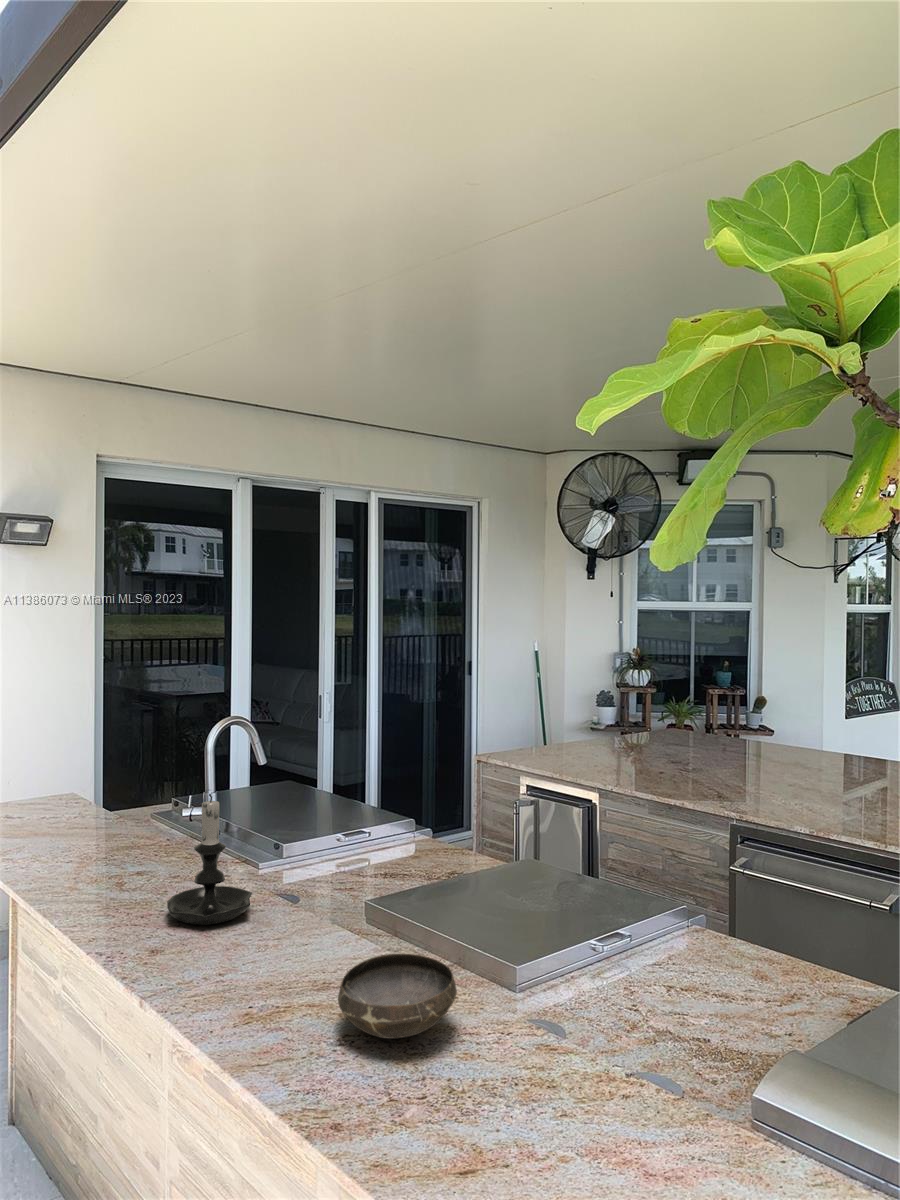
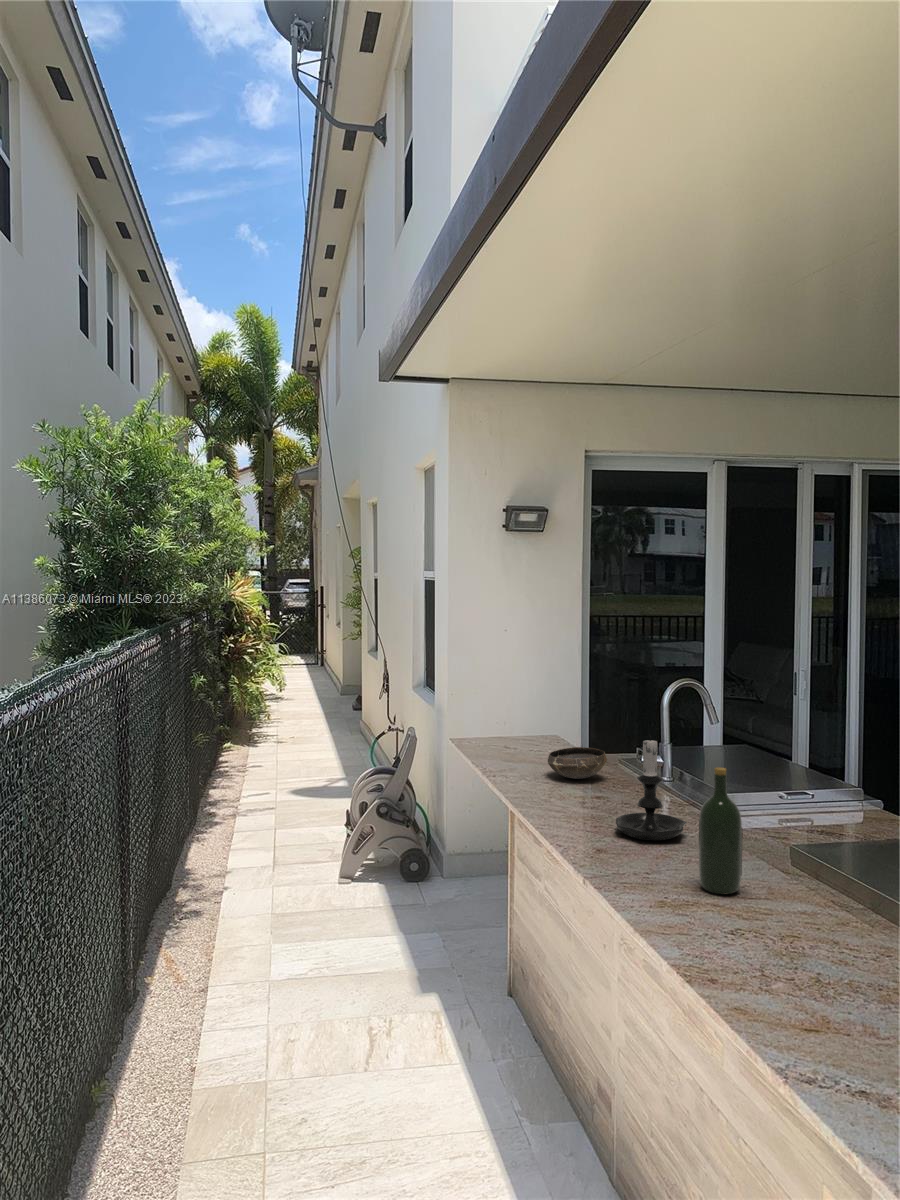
wine bottle: none [284,834,335,987] -> present [699,767,742,894]
bowl: present [338,954,457,1038] -> present [548,747,607,779]

